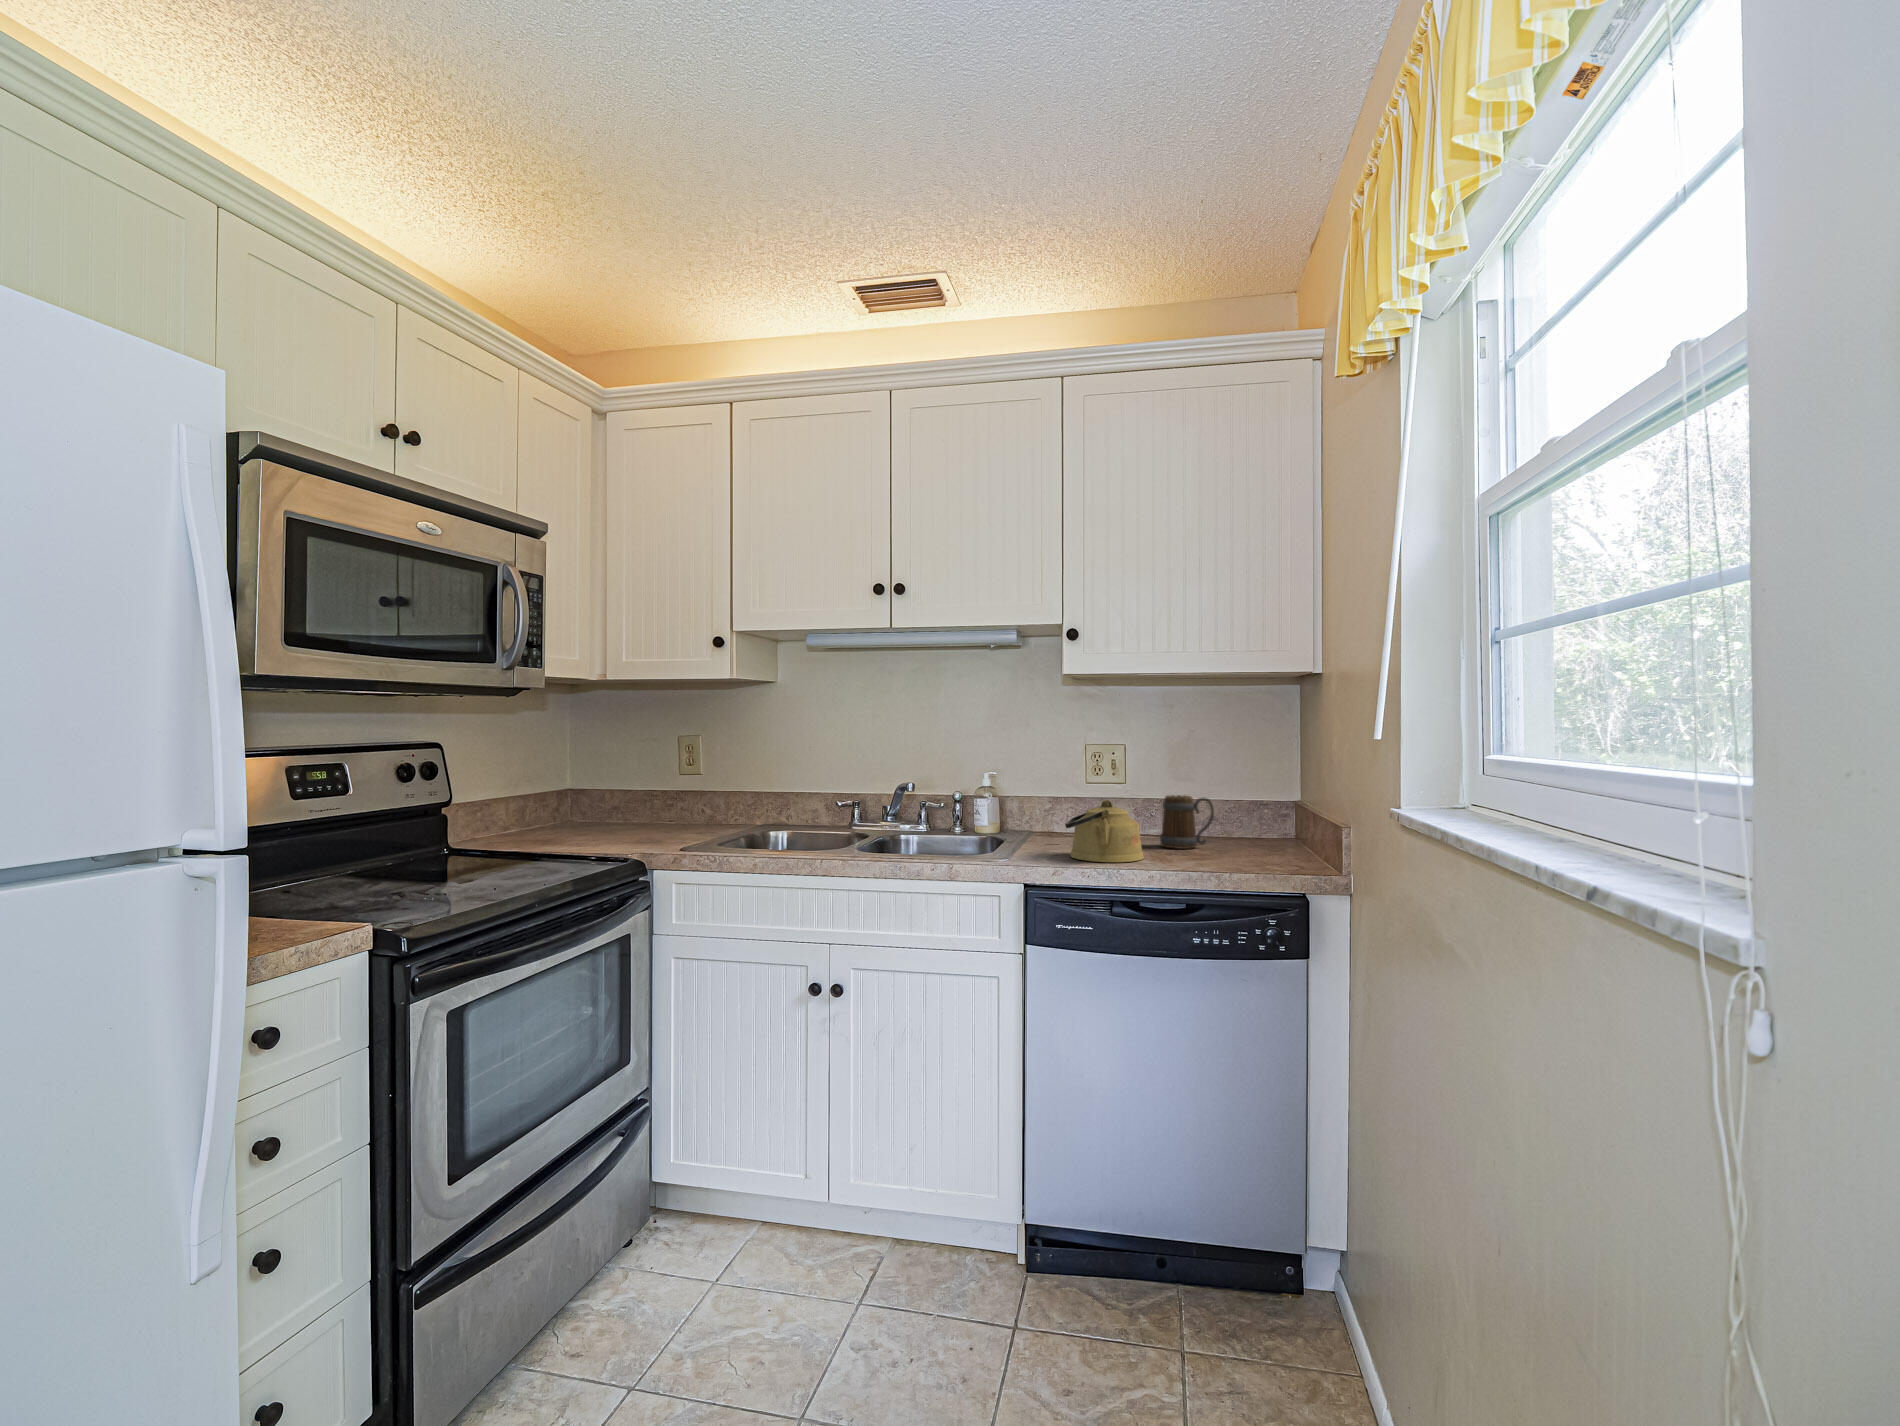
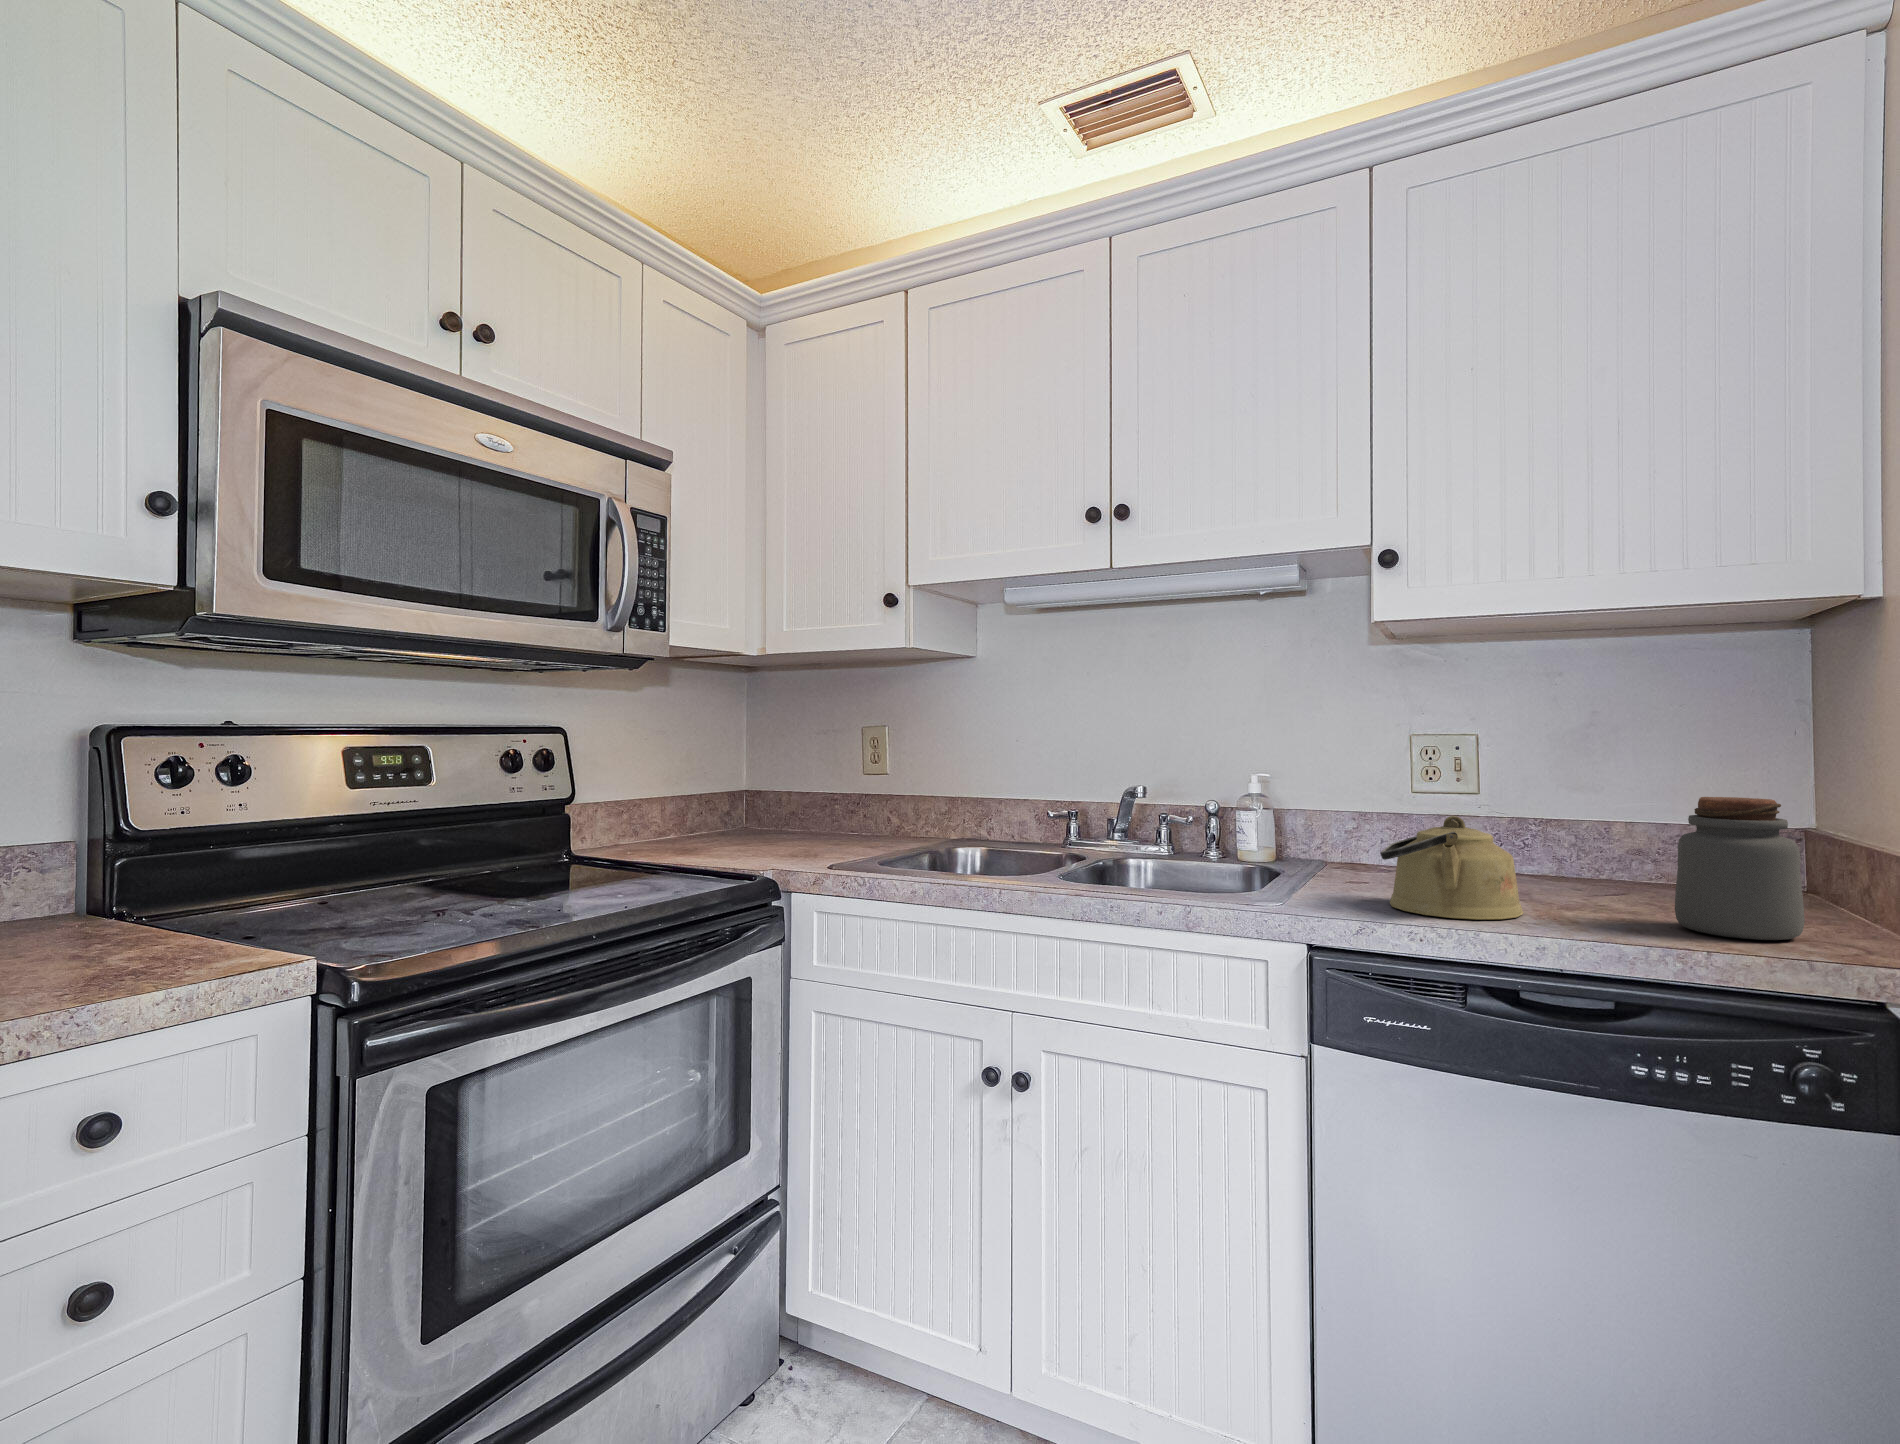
jar: none [1220,786,1279,866] -> present [1675,797,1805,940]
mug: present [1160,795,1214,849] -> none [1547,812,1651,901]

